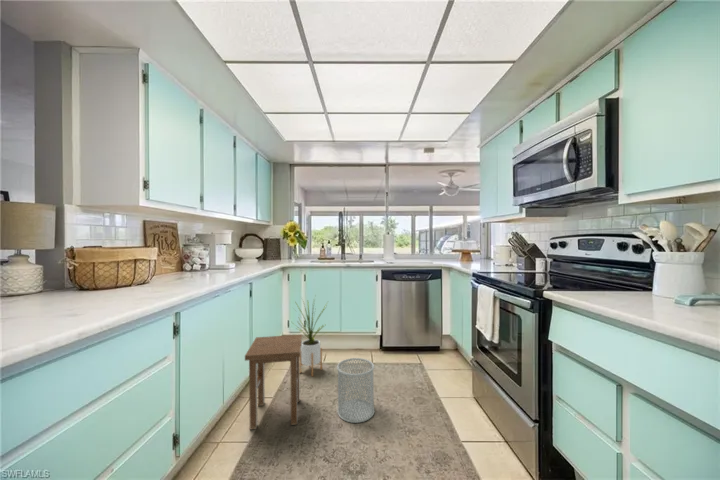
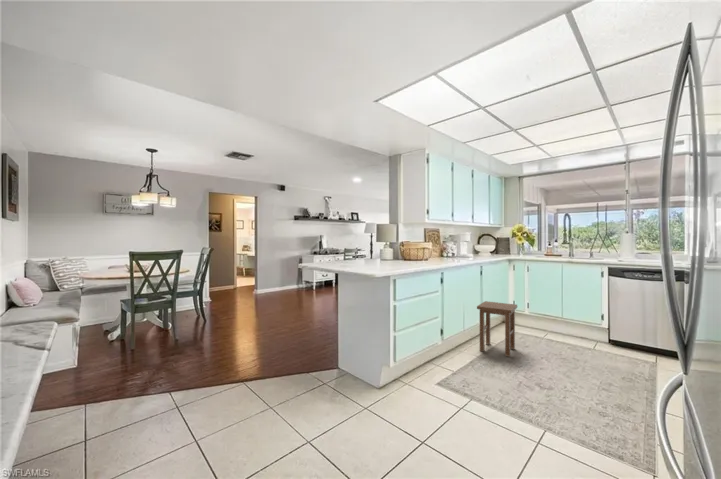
house plant: present [299,306,324,376] -> none [512,281,547,342]
wastebasket: present [337,358,374,423] -> none [541,327,573,369]

